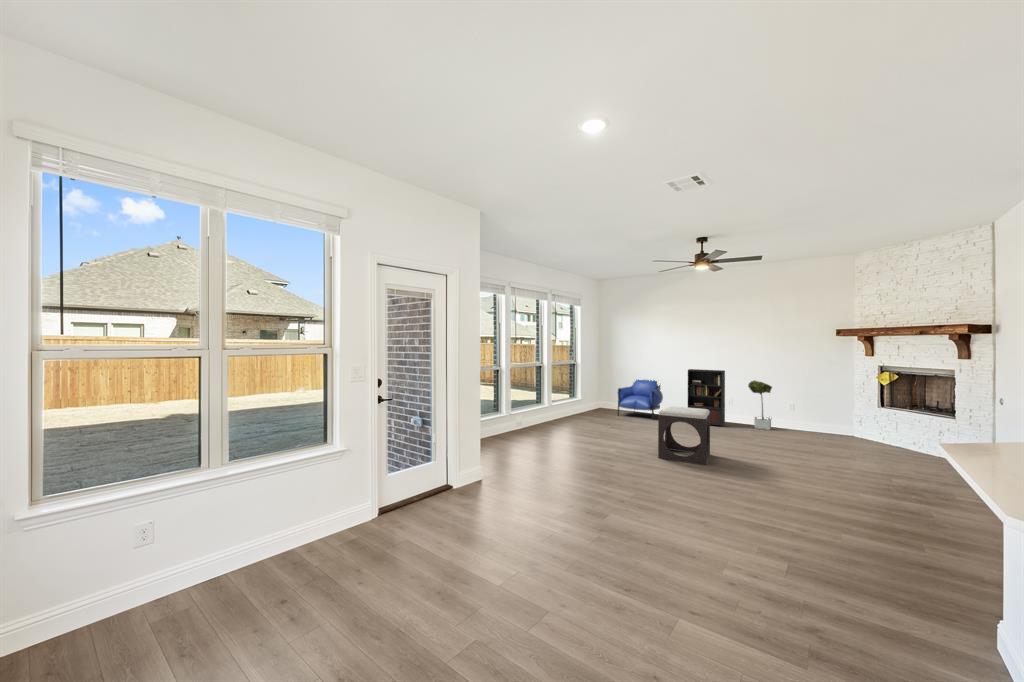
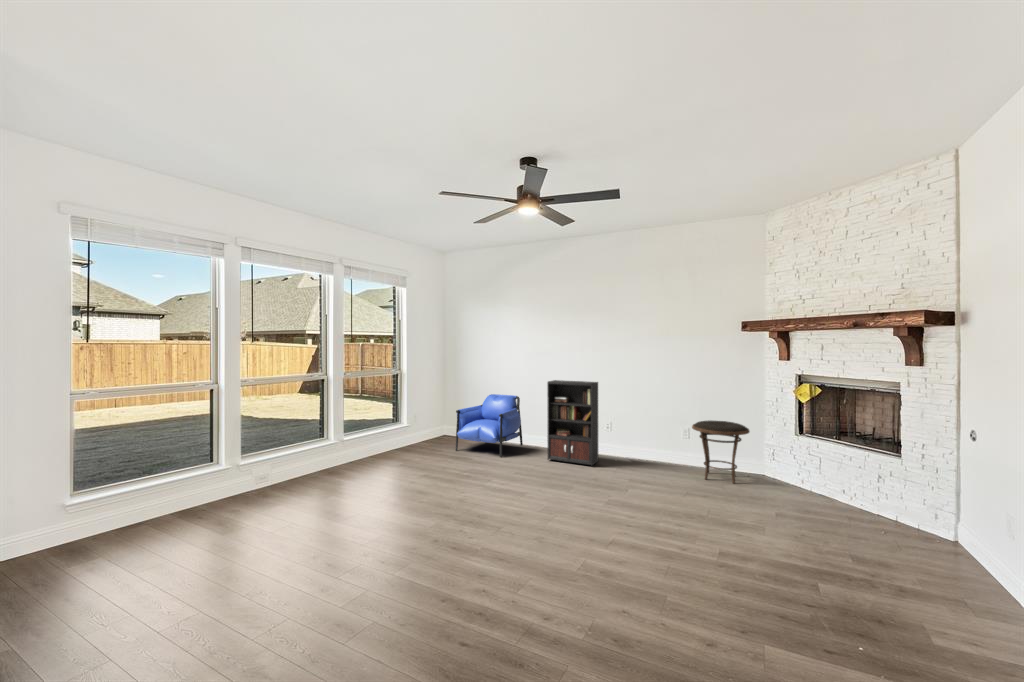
potted tree: present [748,380,772,430] -> none [629,396,660,469]
side table: none [798,398,843,439] -> present [692,420,750,483]
footstool: present [658,406,710,465] -> none [427,458,532,584]

